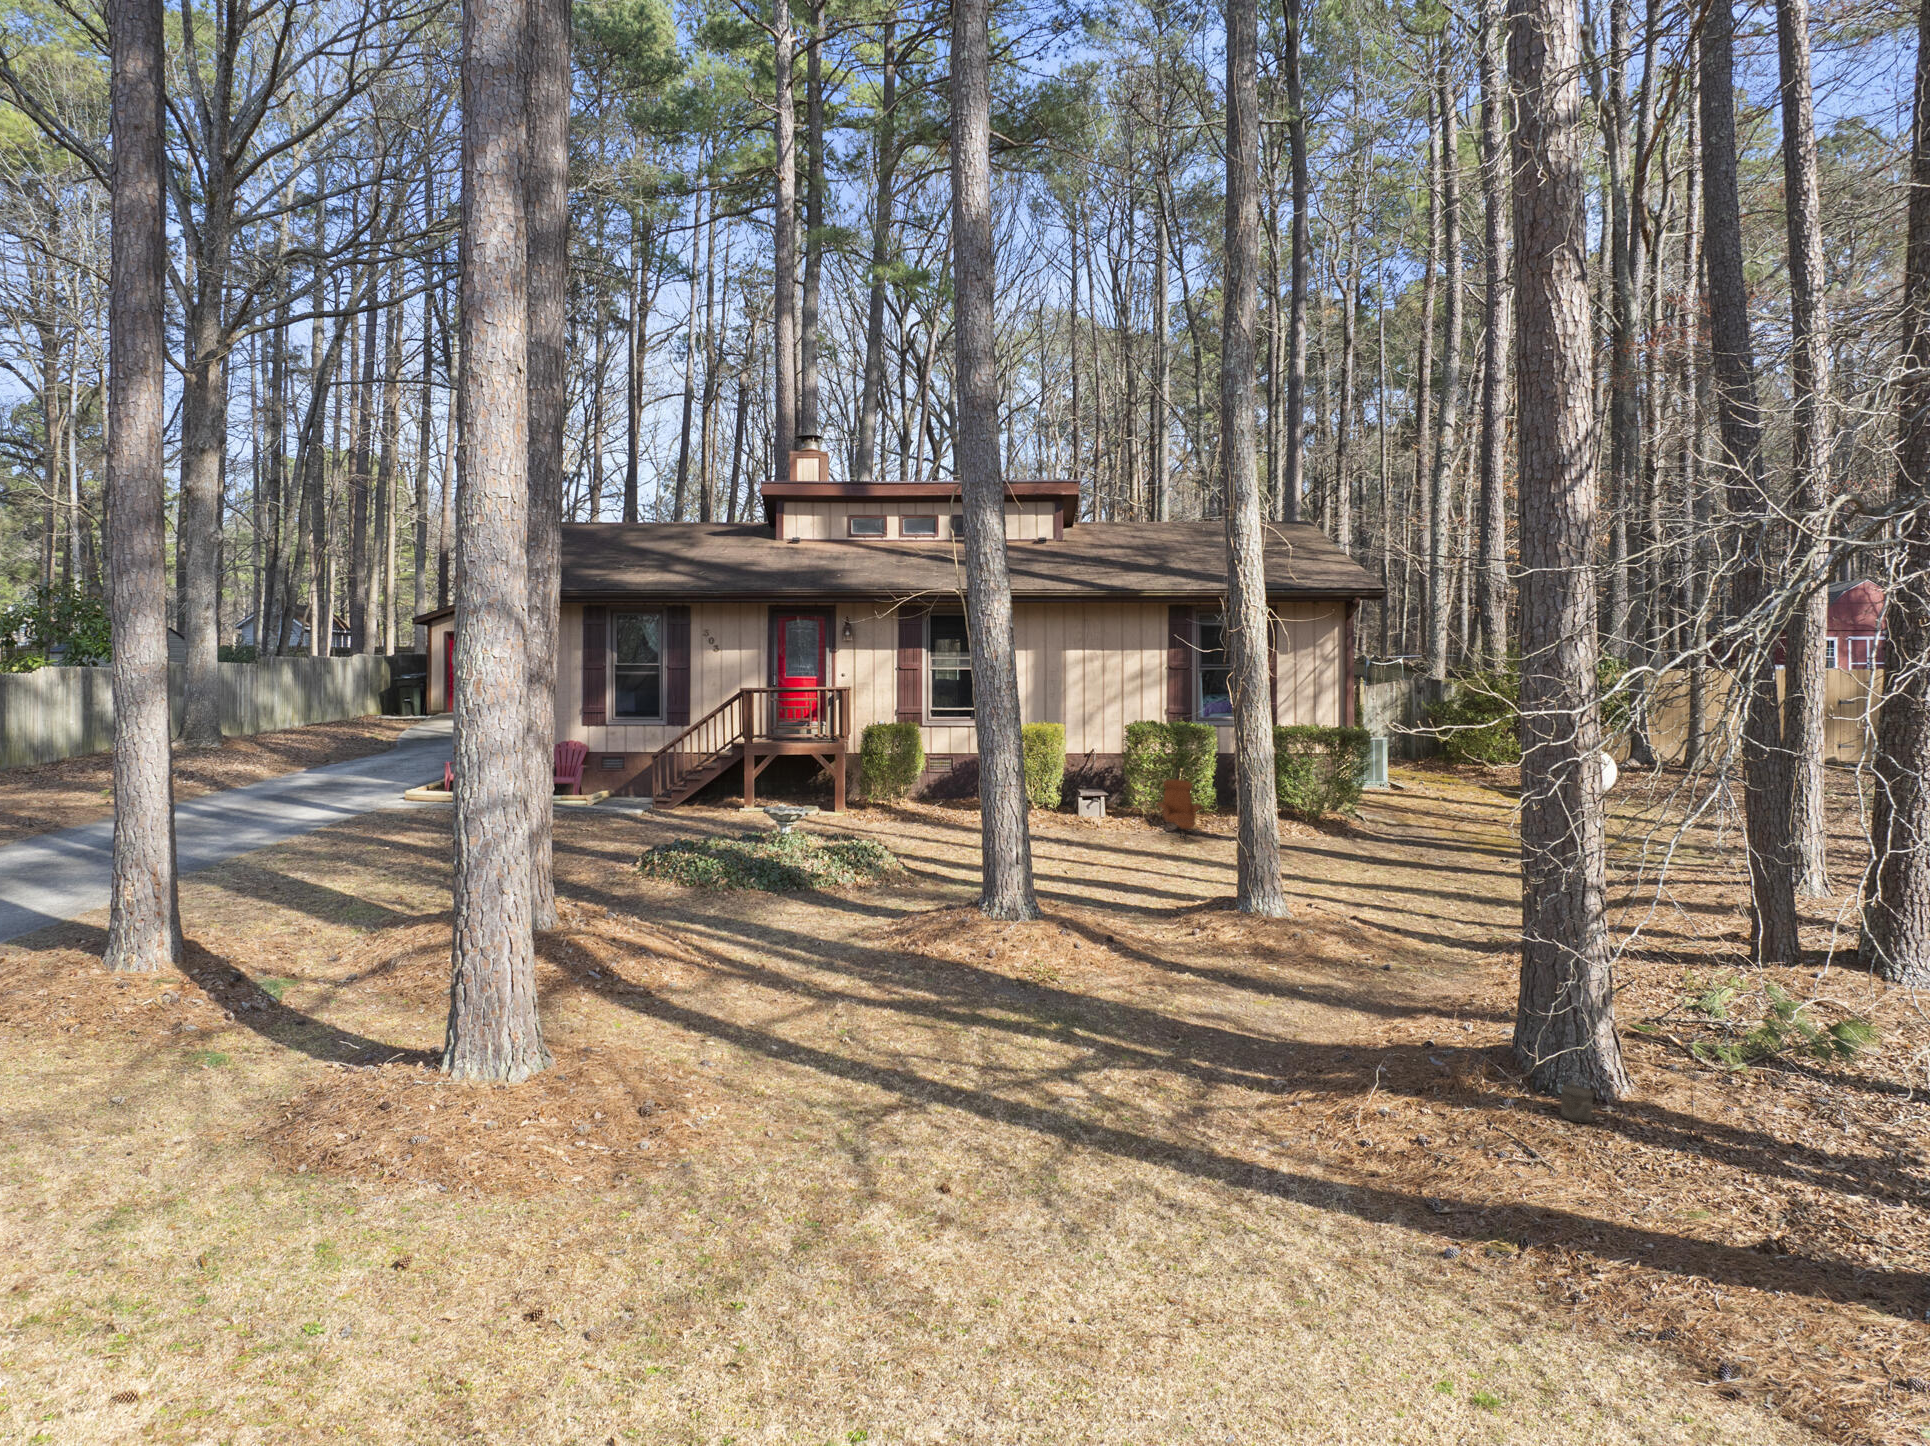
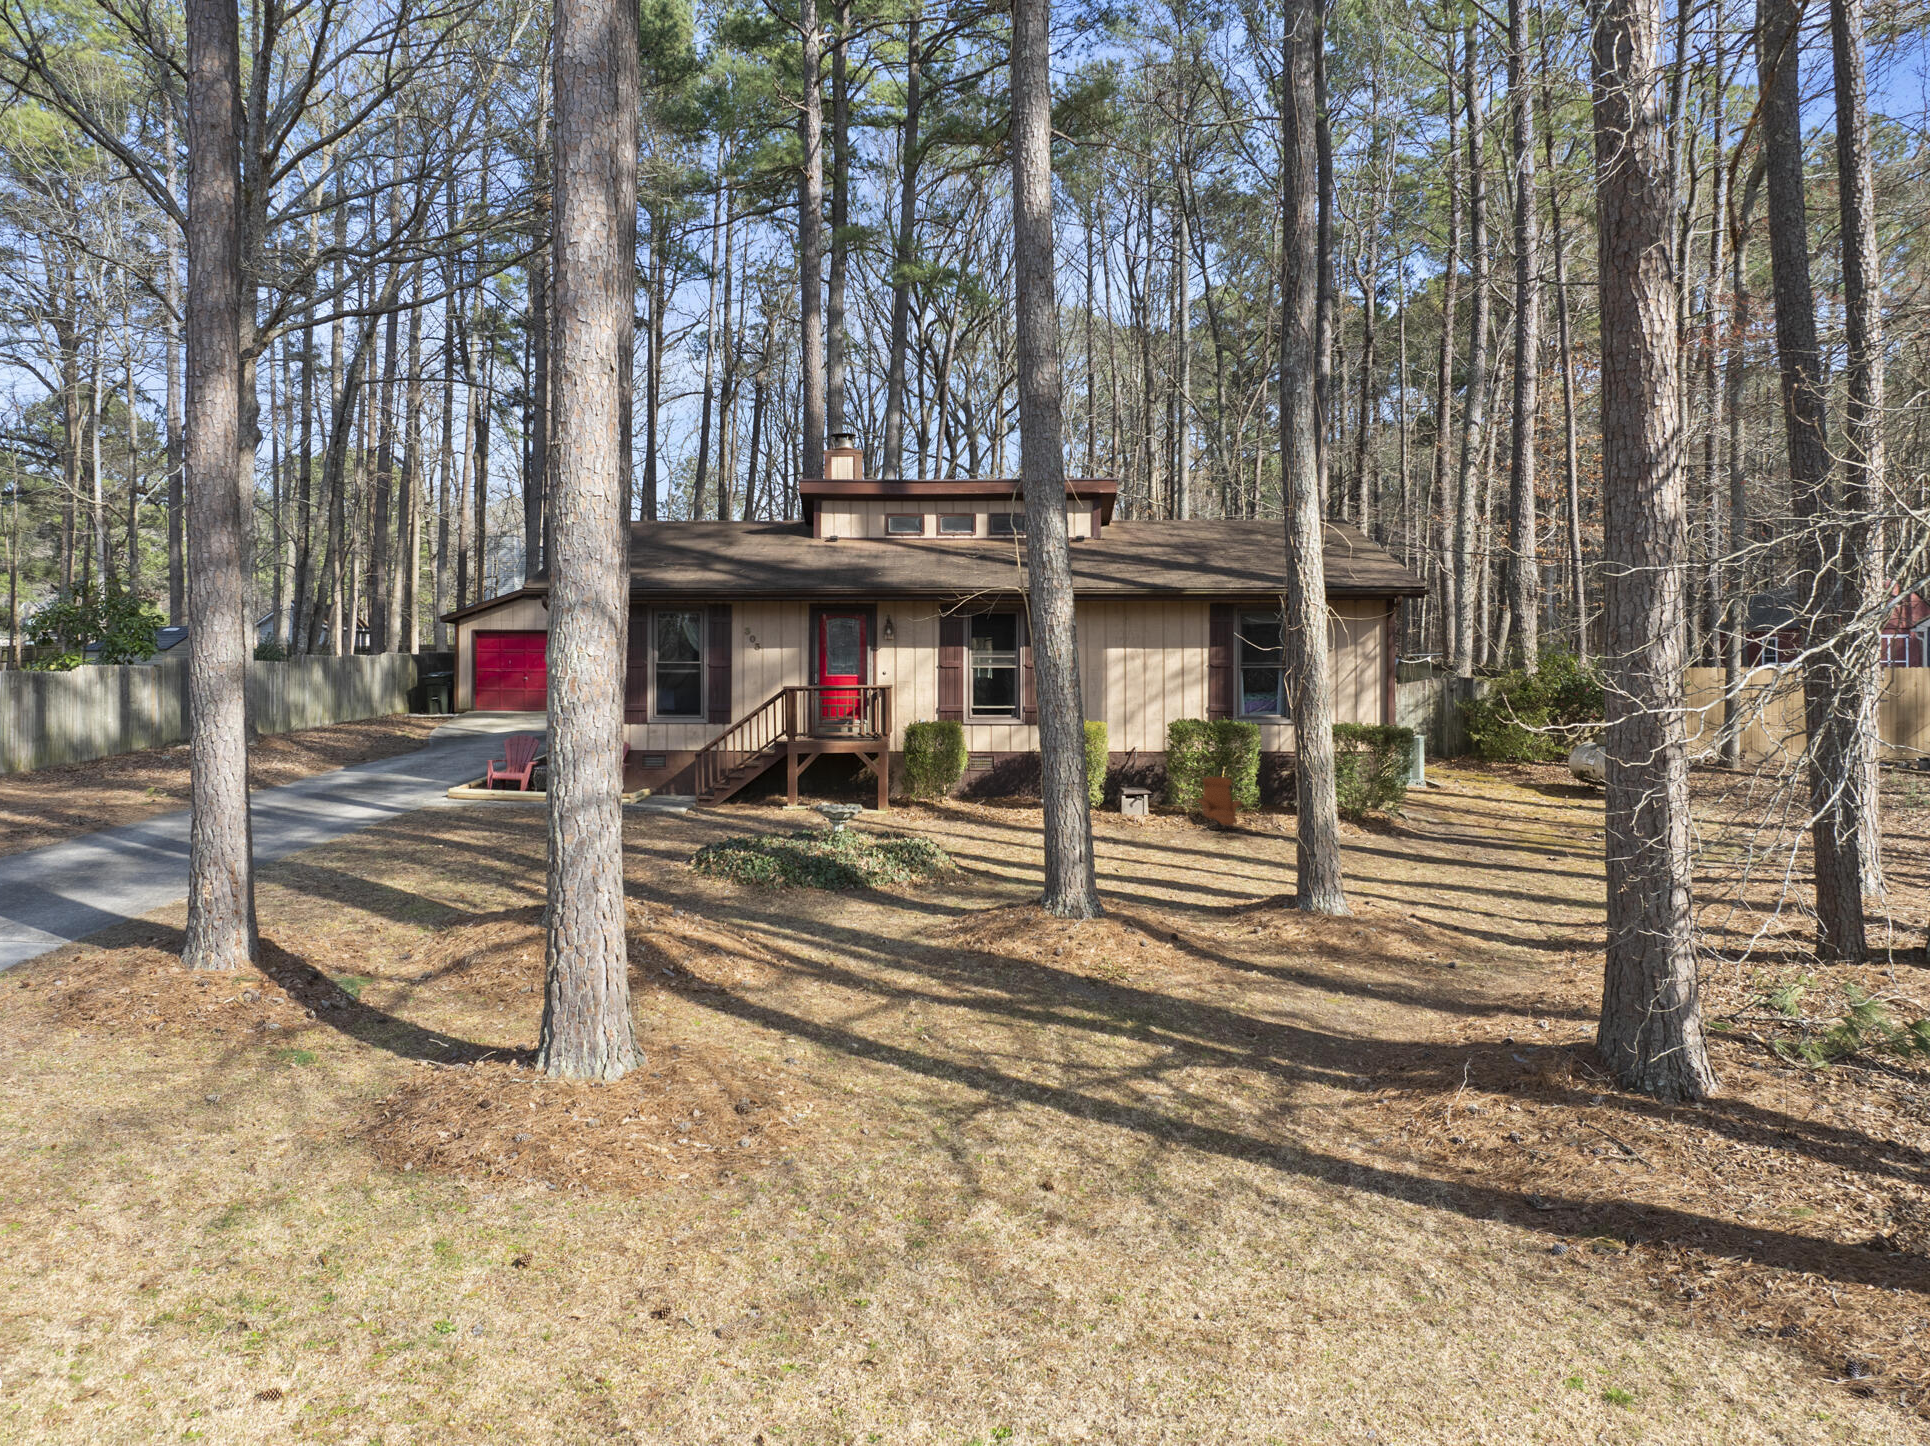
watering can: present [1560,1081,1594,1123] -> none [1649,1077,1686,1120]

